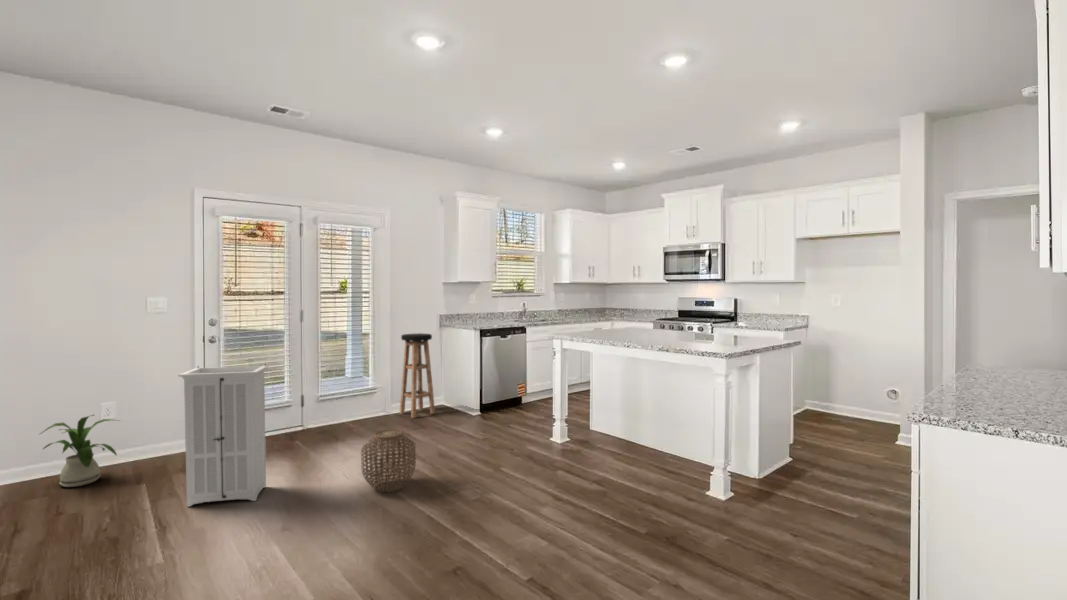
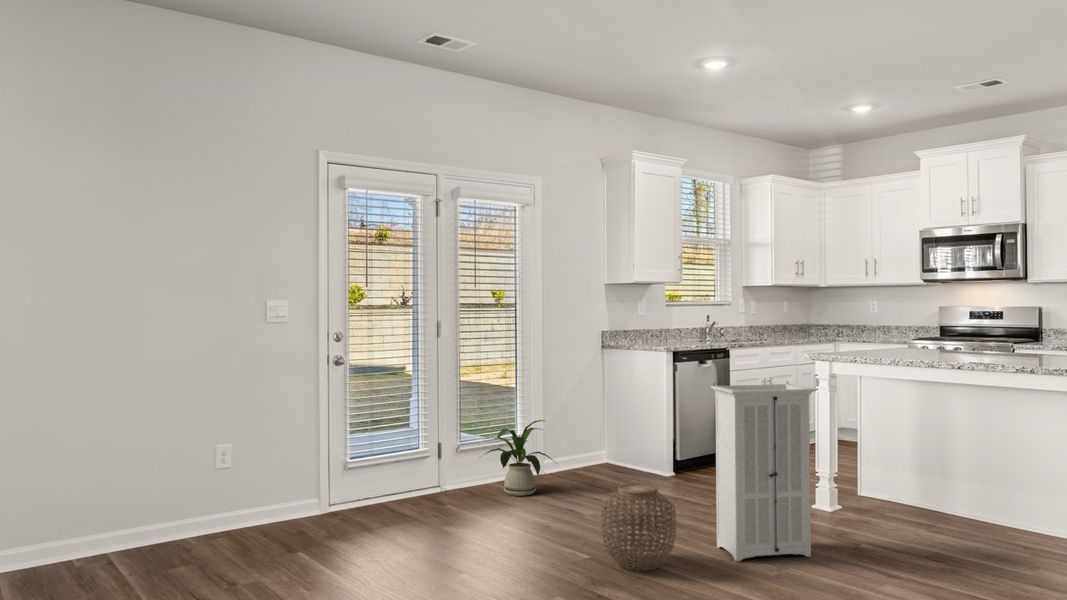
bar stool: present [400,333,435,418] -> none [557,357,609,480]
storage cabinet: present [178,364,268,507] -> present [711,382,816,561]
house plant: present [41,415,116,487] -> present [479,420,551,496]

